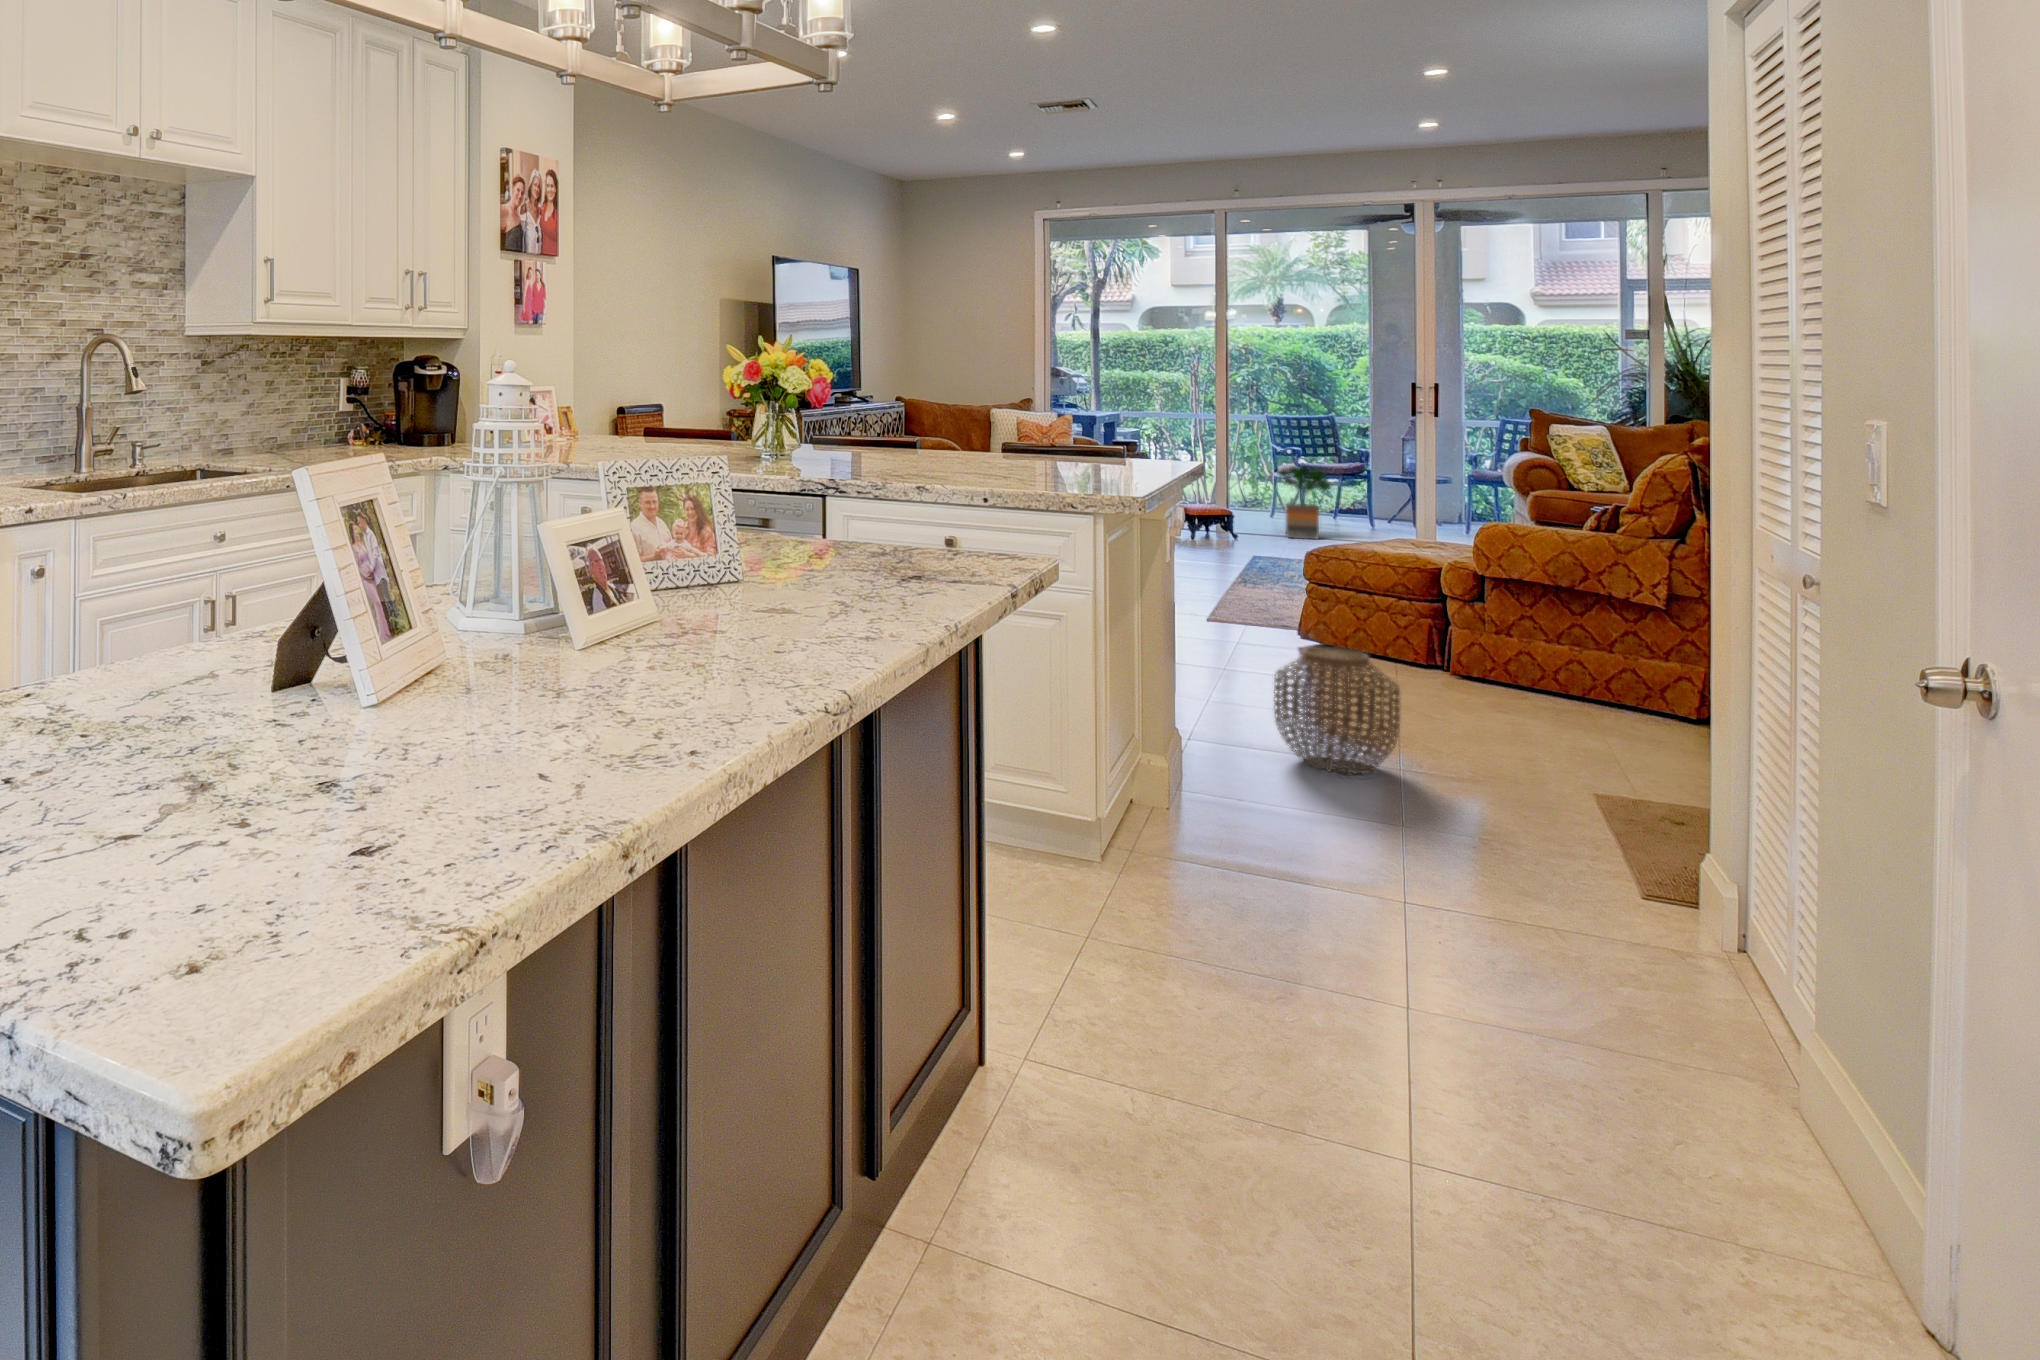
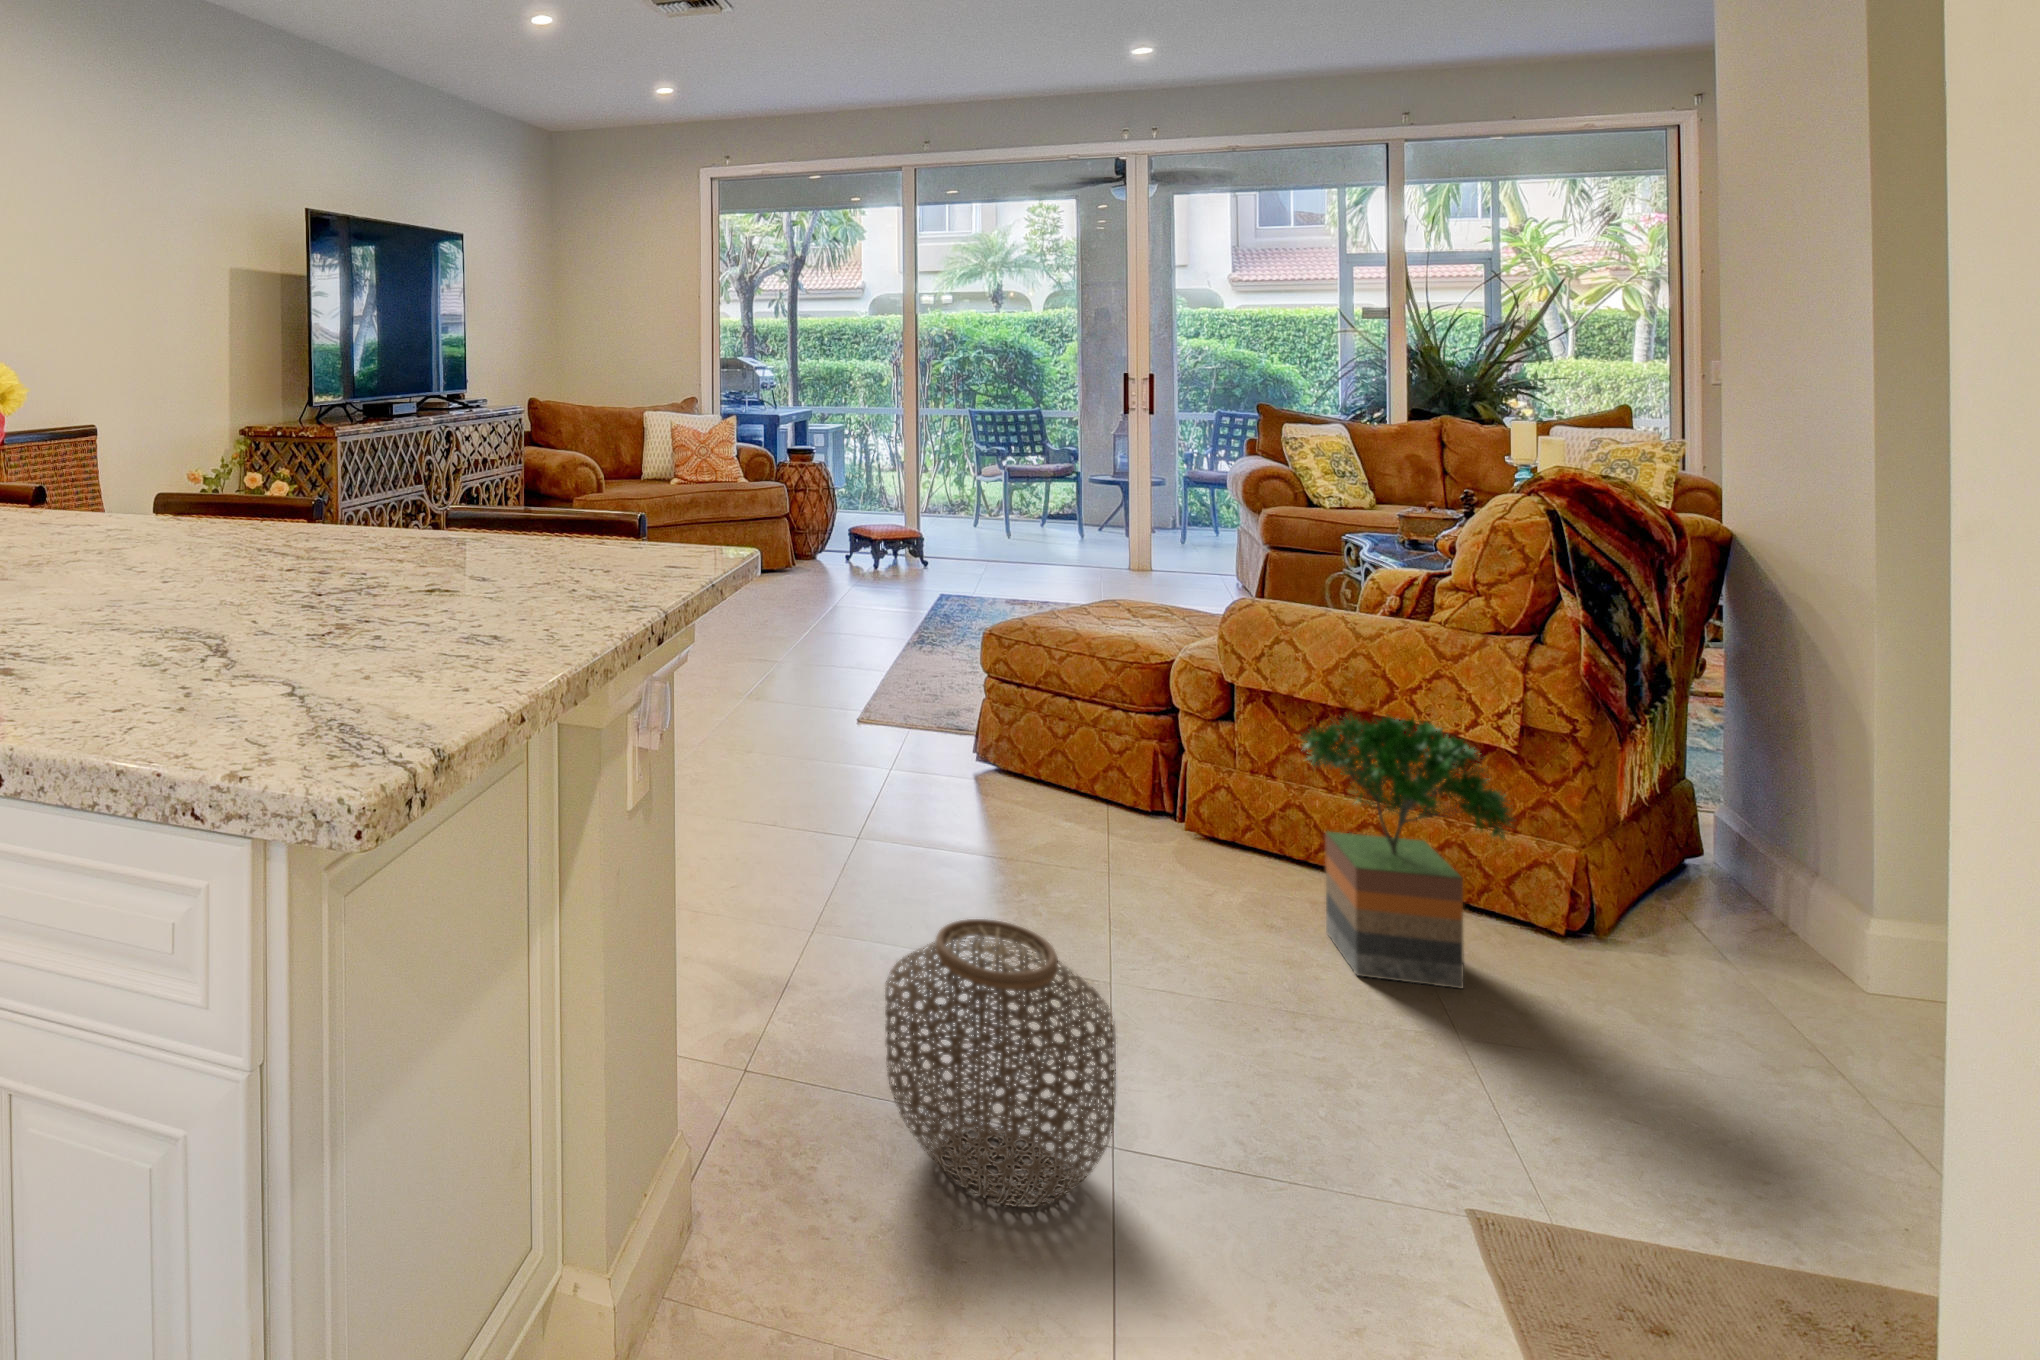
potted tree: present [1277,466,1332,539] -> present [1301,715,1514,988]

